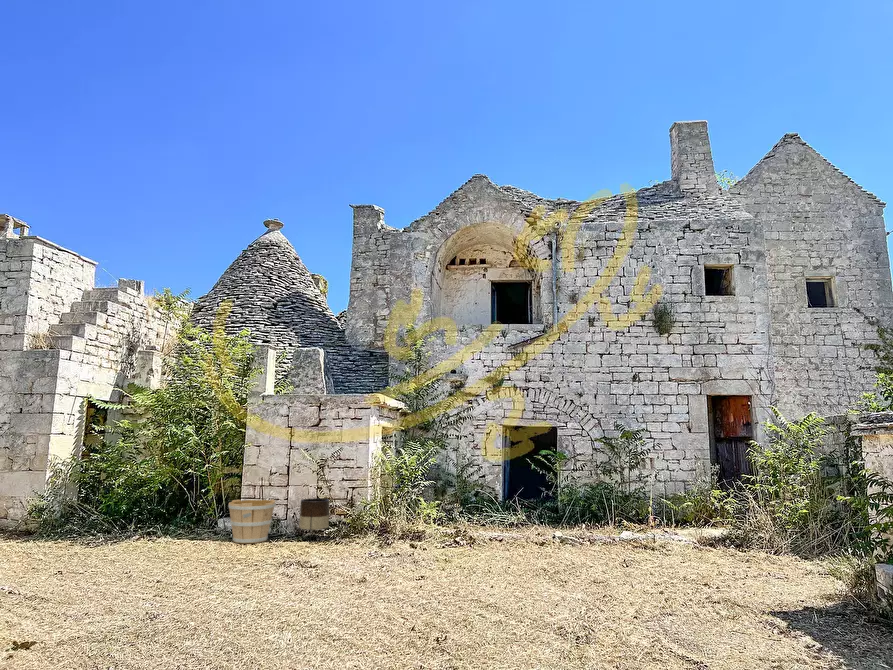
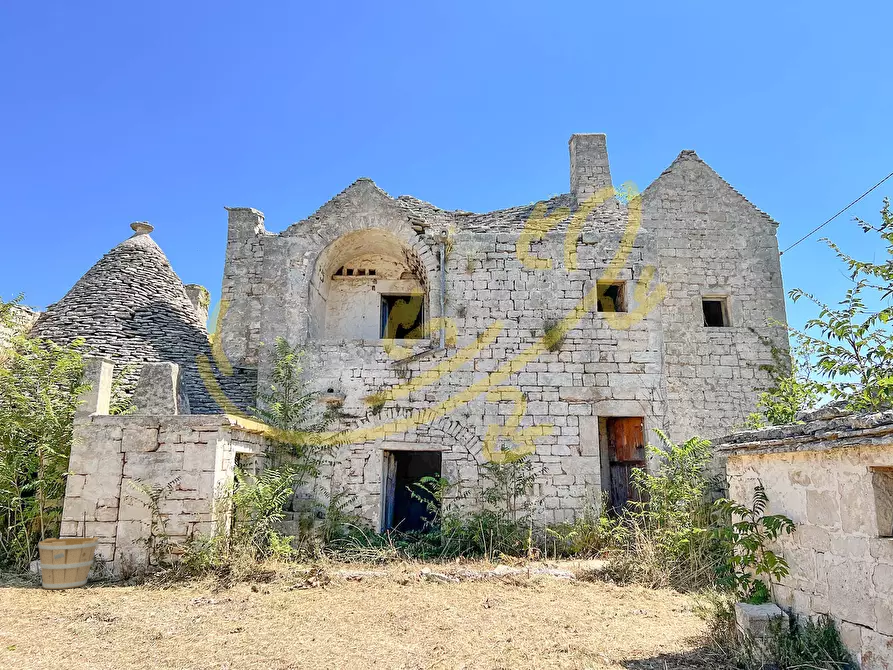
planter: present [299,498,329,538] -> none [125,535,163,586]

